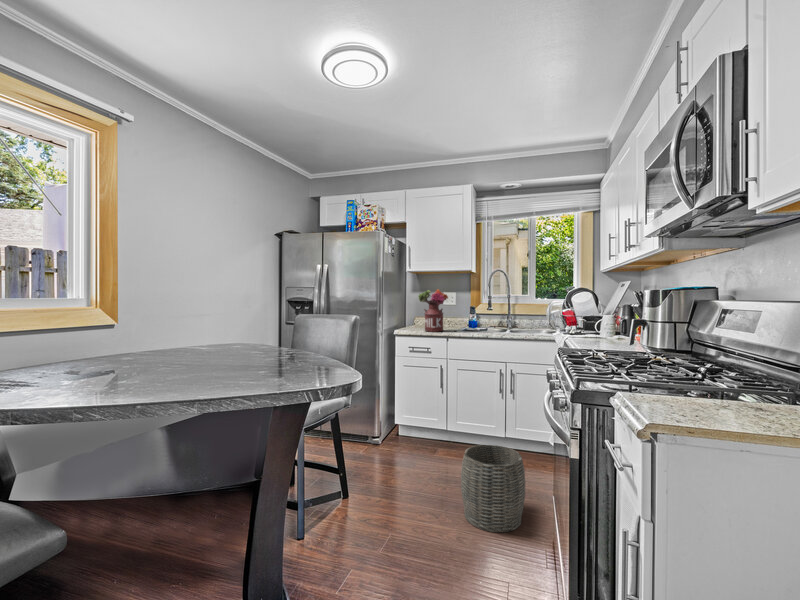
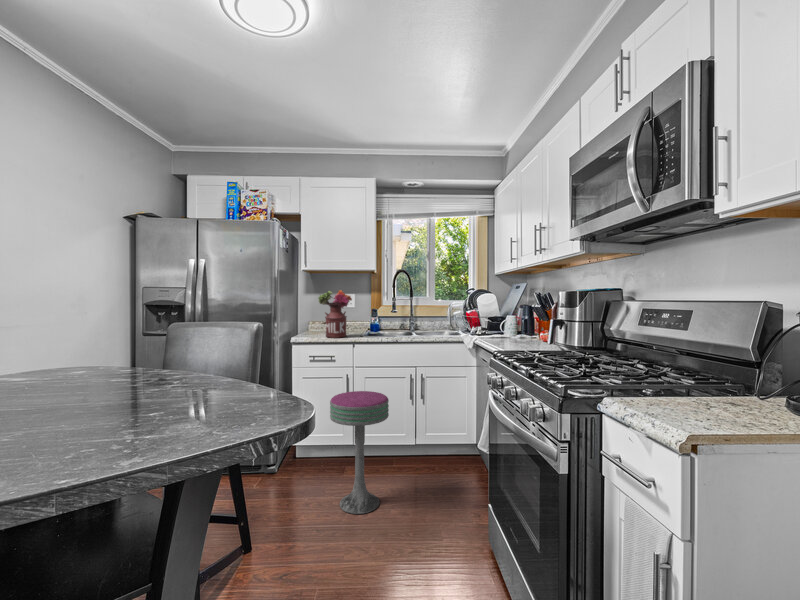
bar stool: none [418,377,468,481] -> present [330,391,389,514]
woven basket: present [461,445,525,532] -> none [395,468,468,577]

